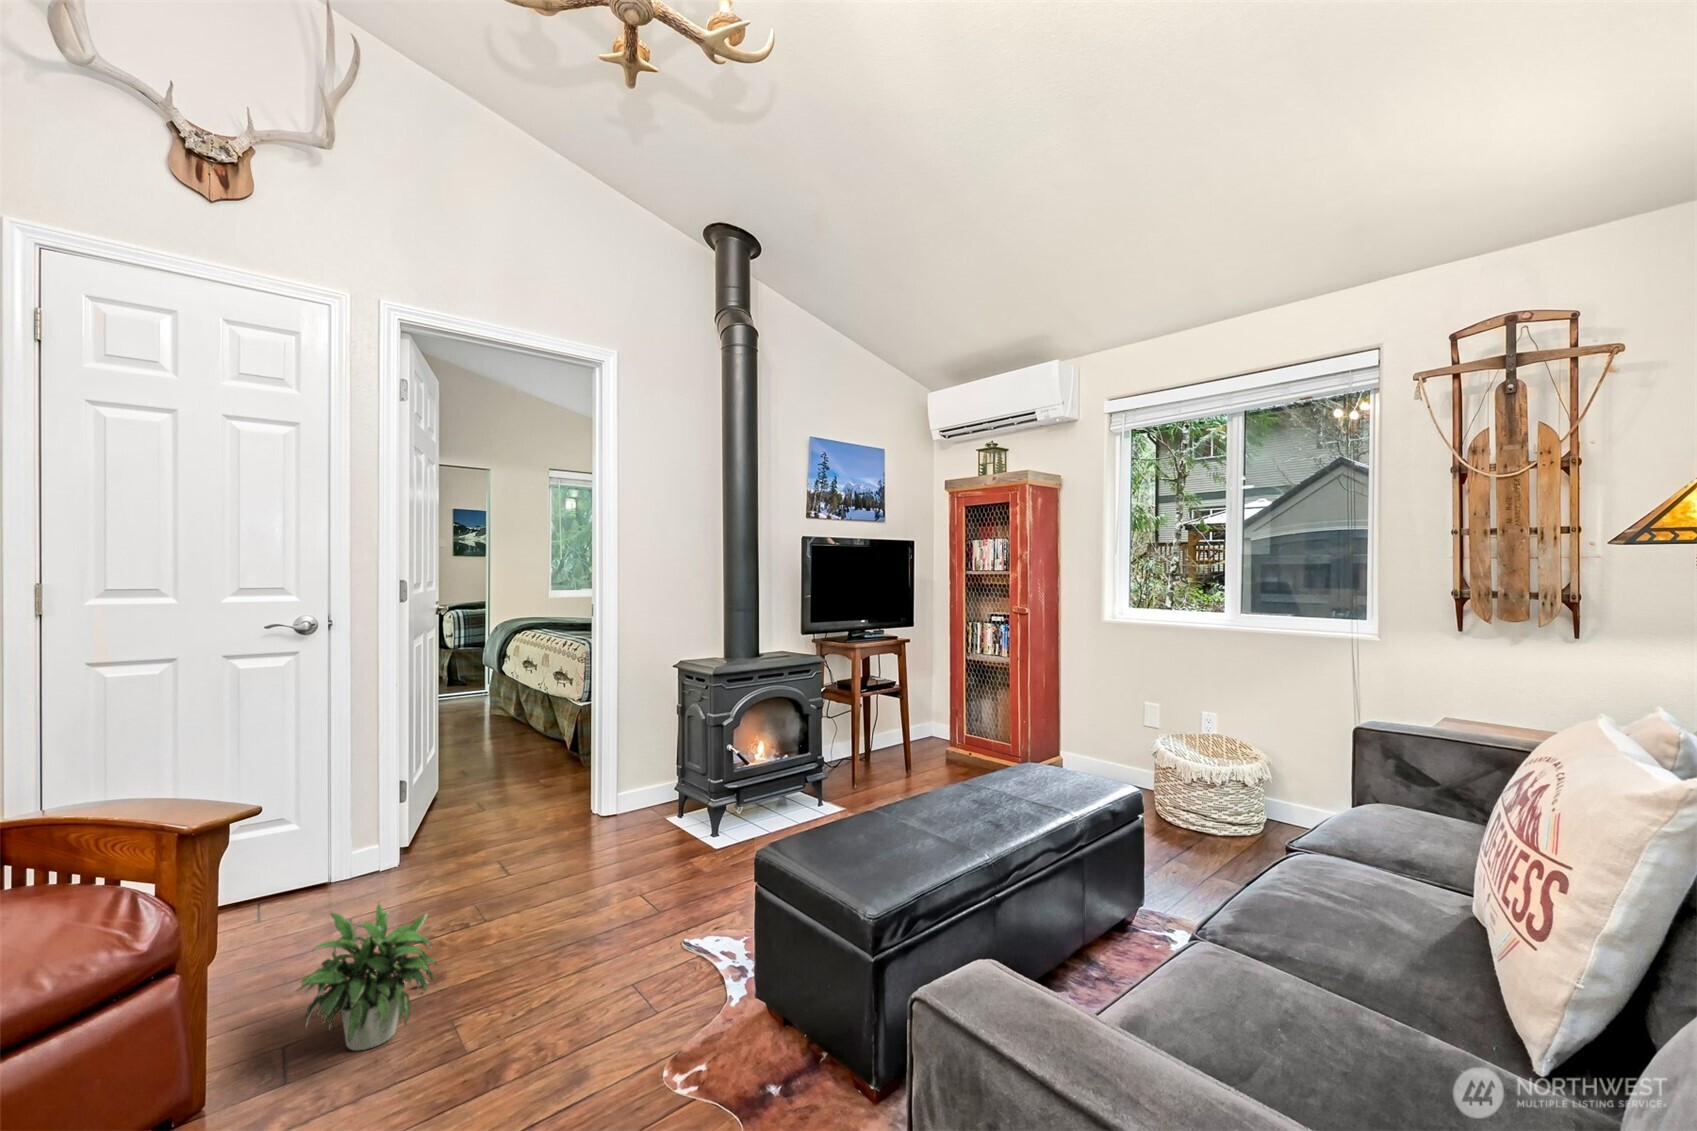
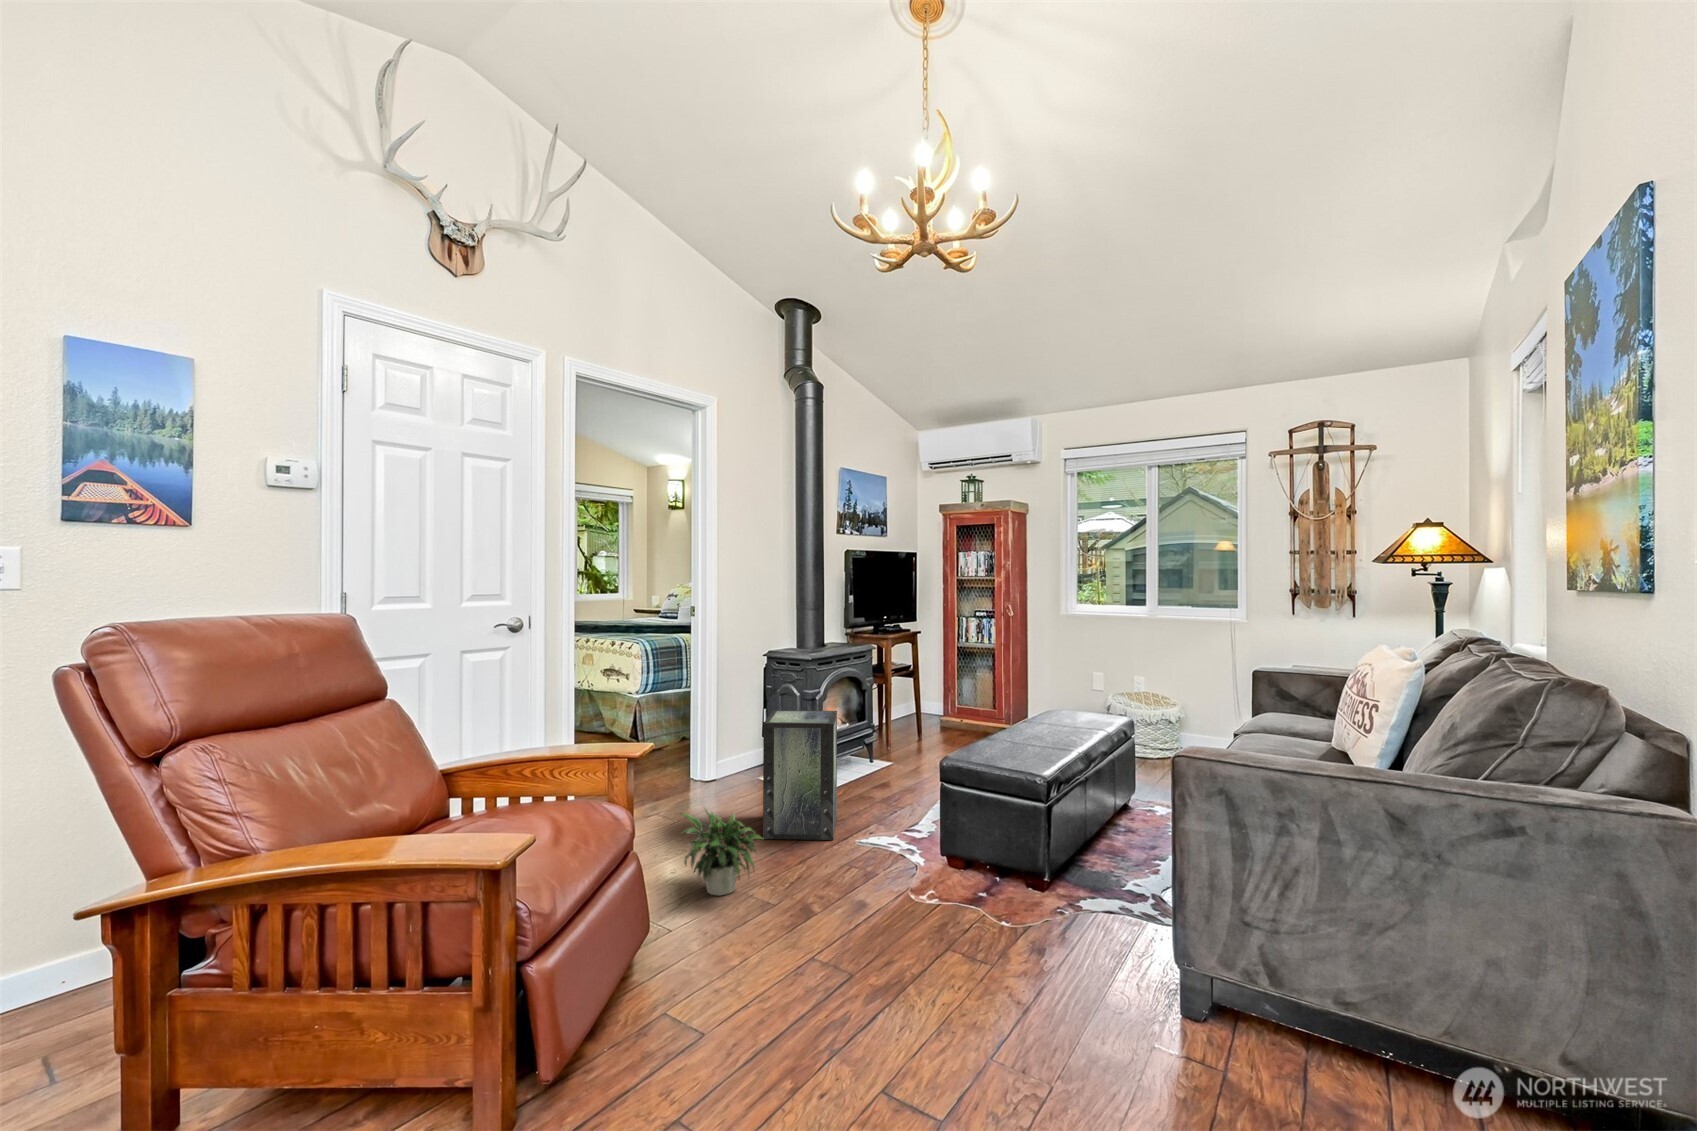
storage box: none [542,749,680,949] -> present [763,710,837,840]

